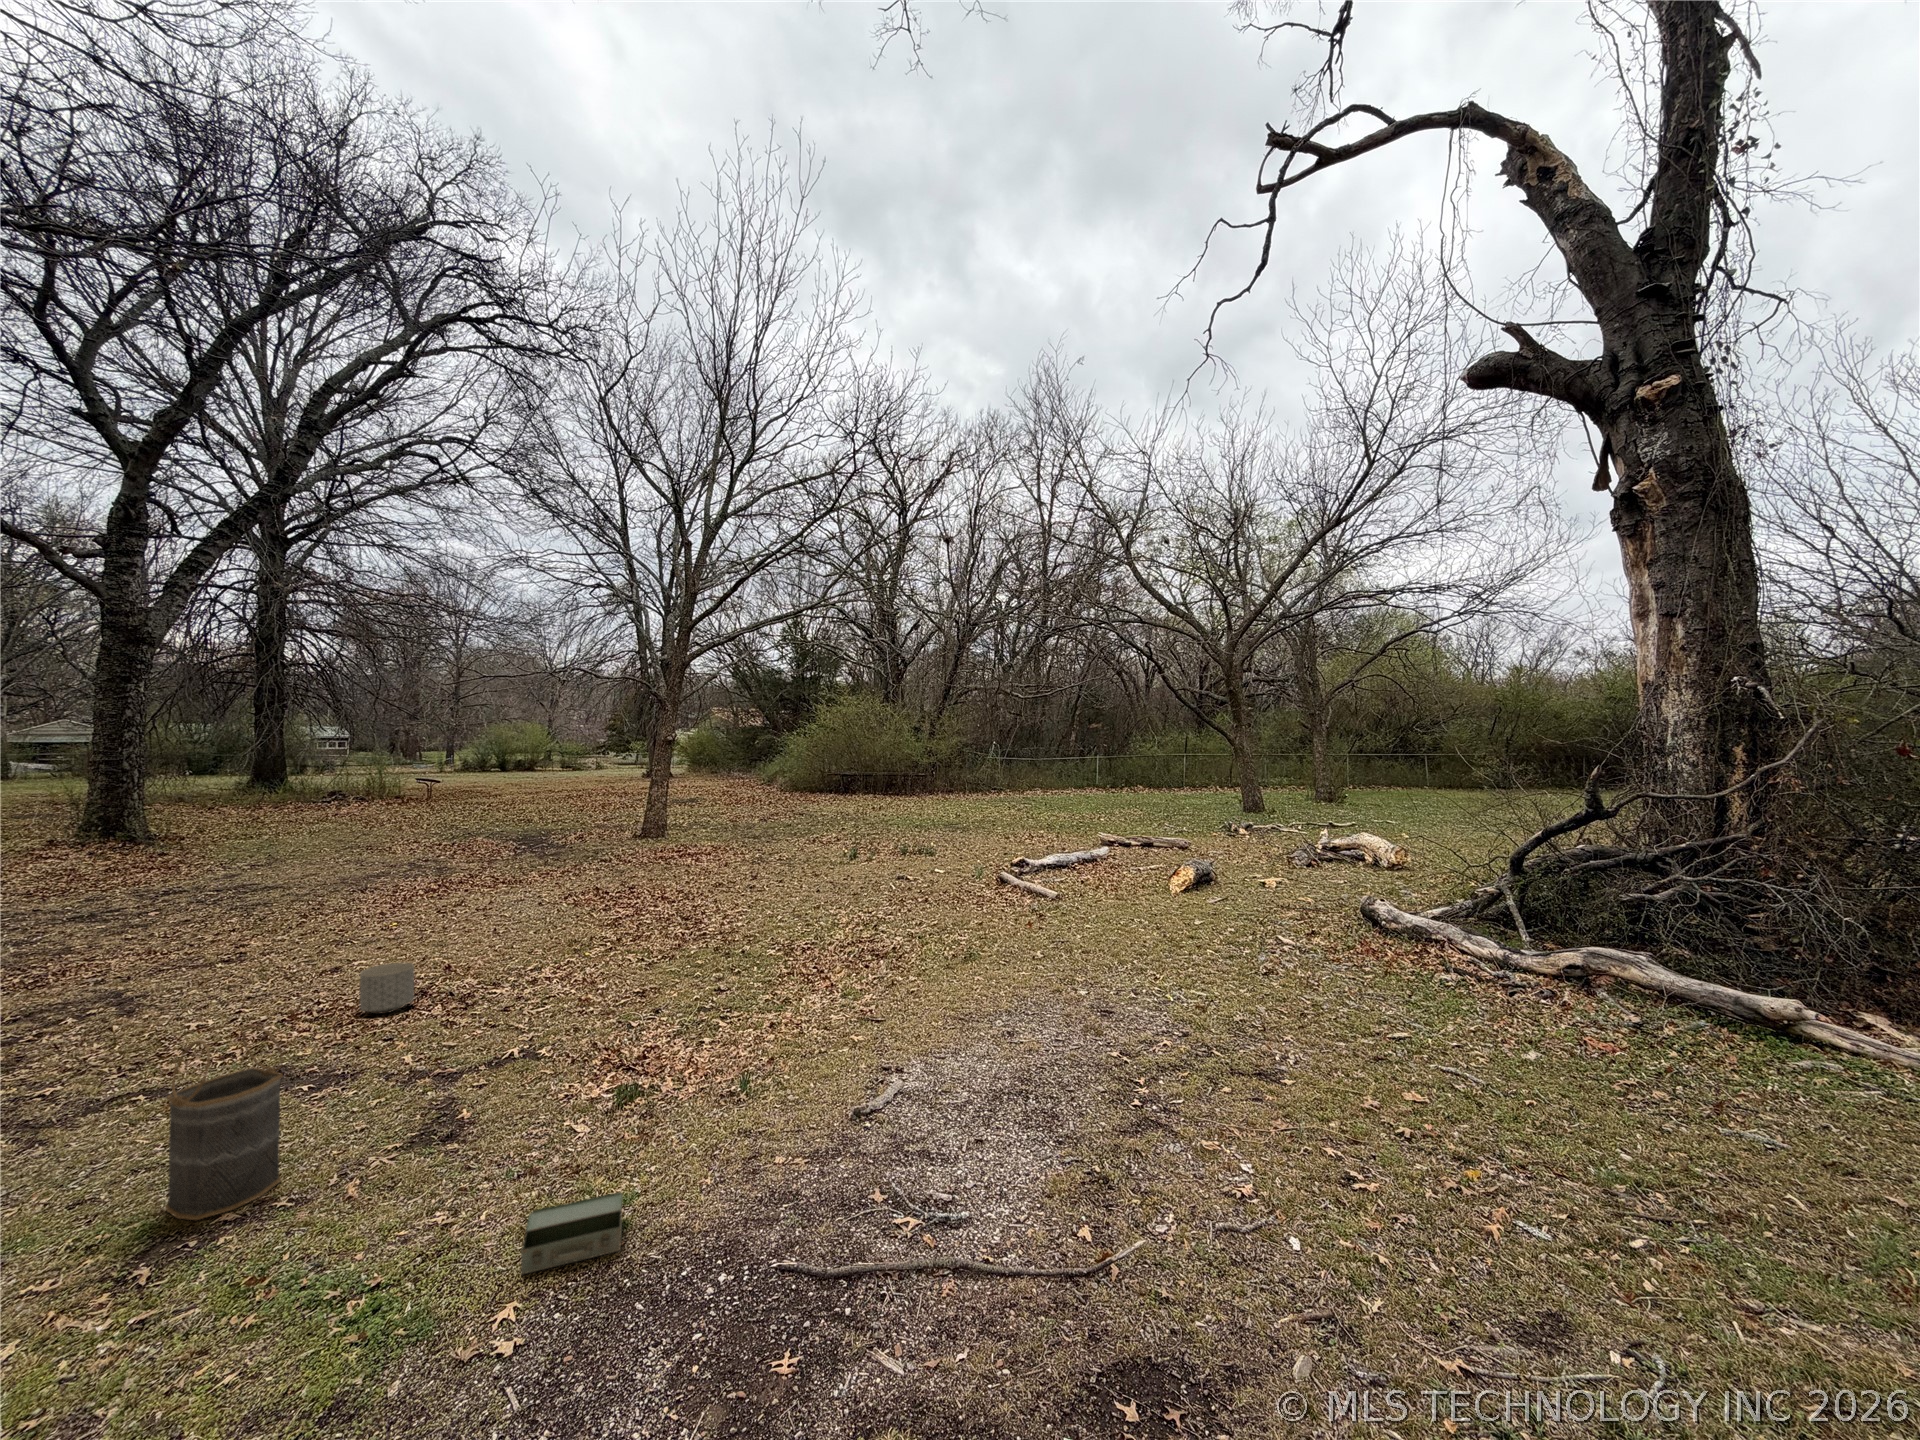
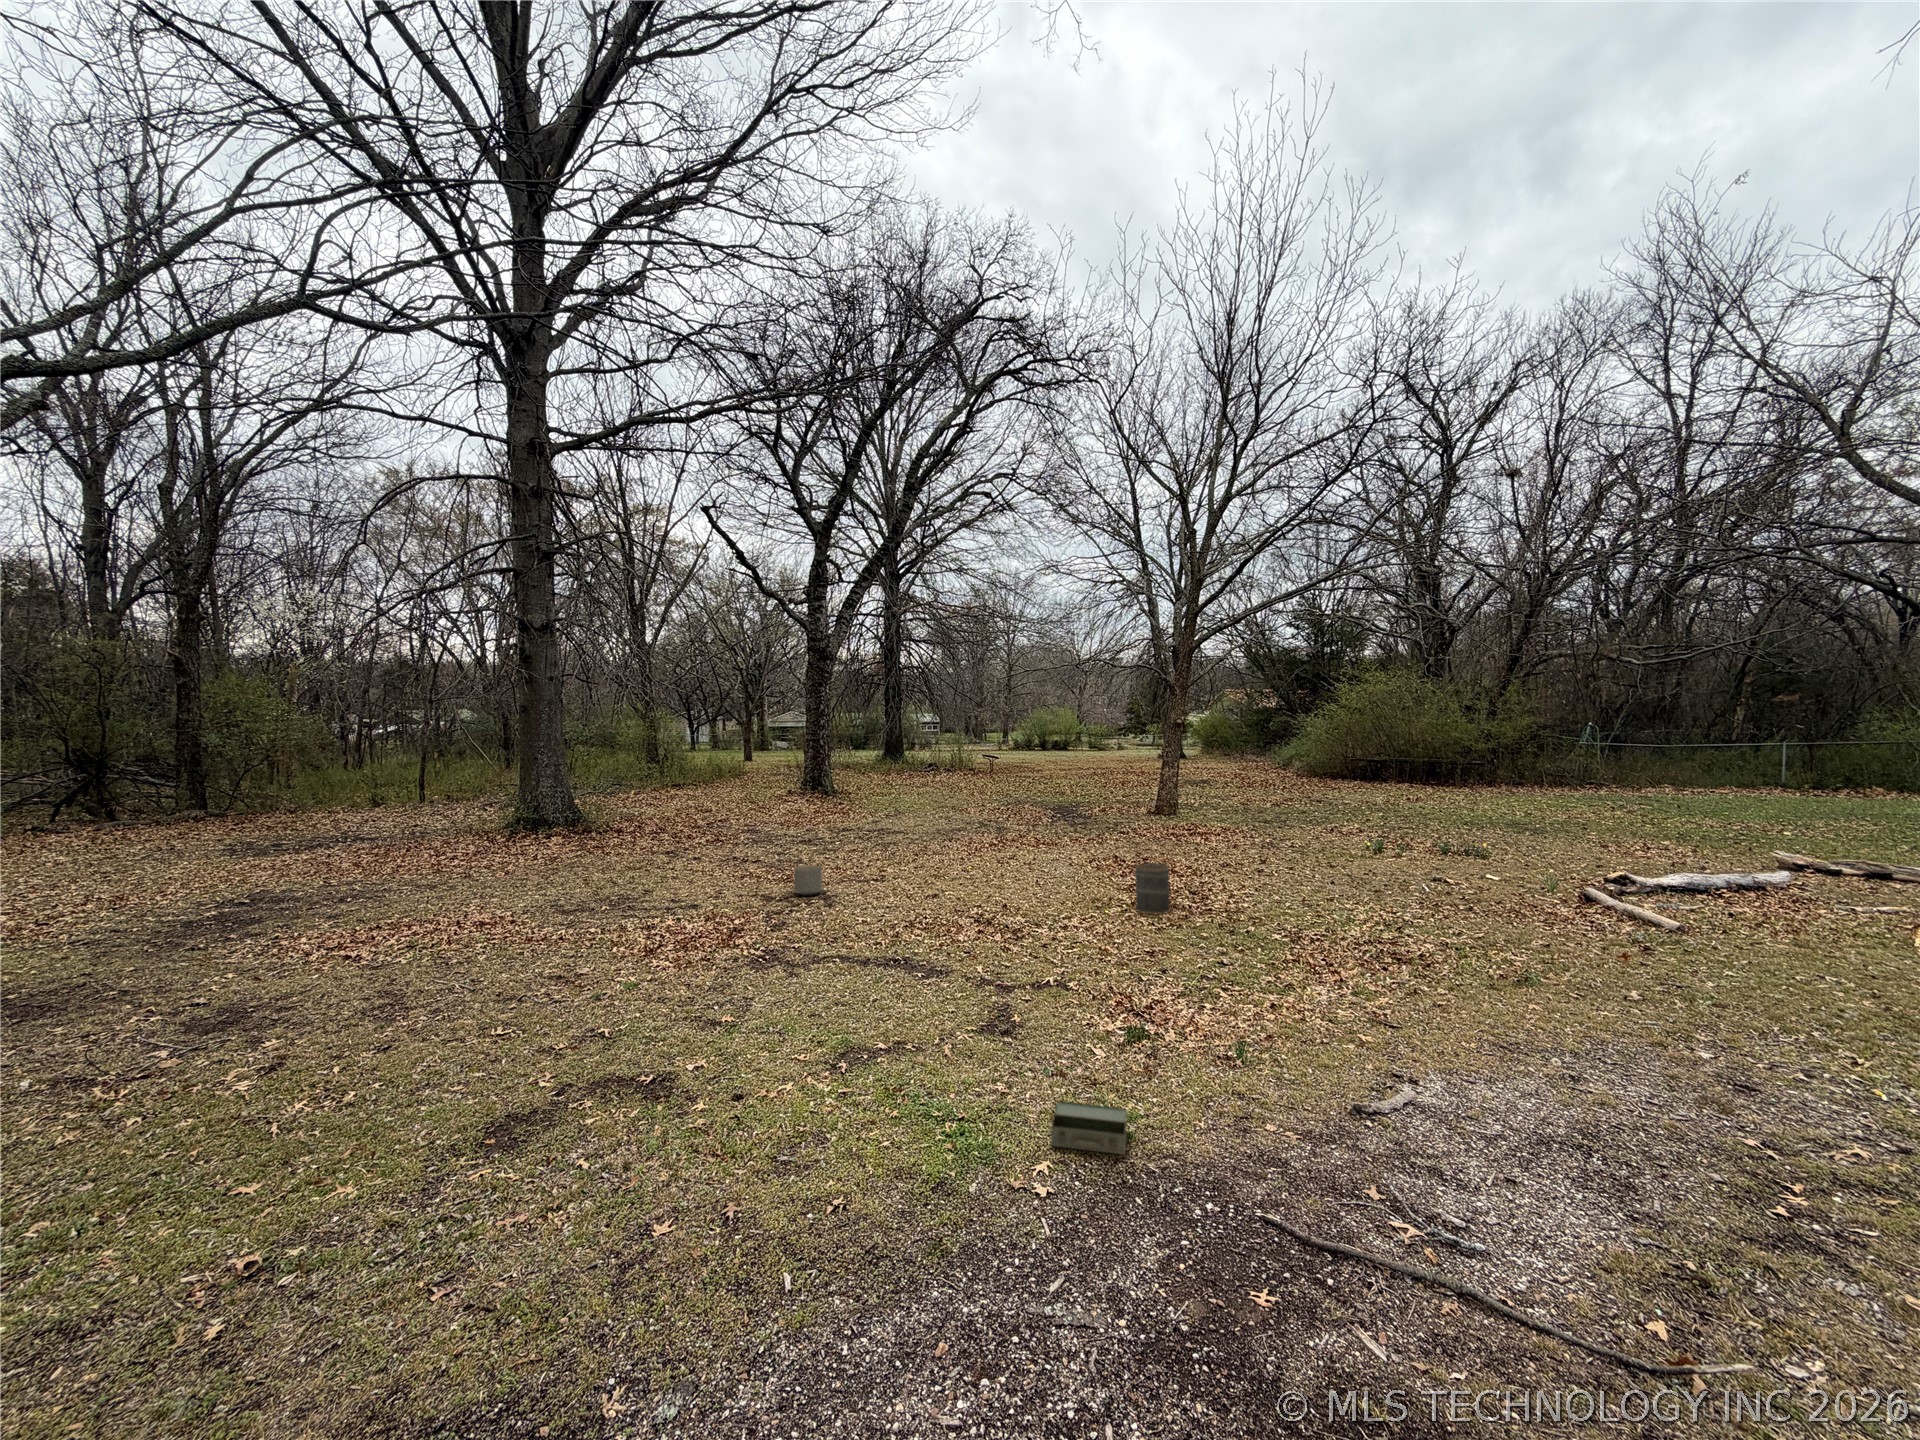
planter: present [360,963,414,1014] -> present [794,865,822,896]
basket: present [165,1026,283,1220] -> present [1135,845,1170,915]

